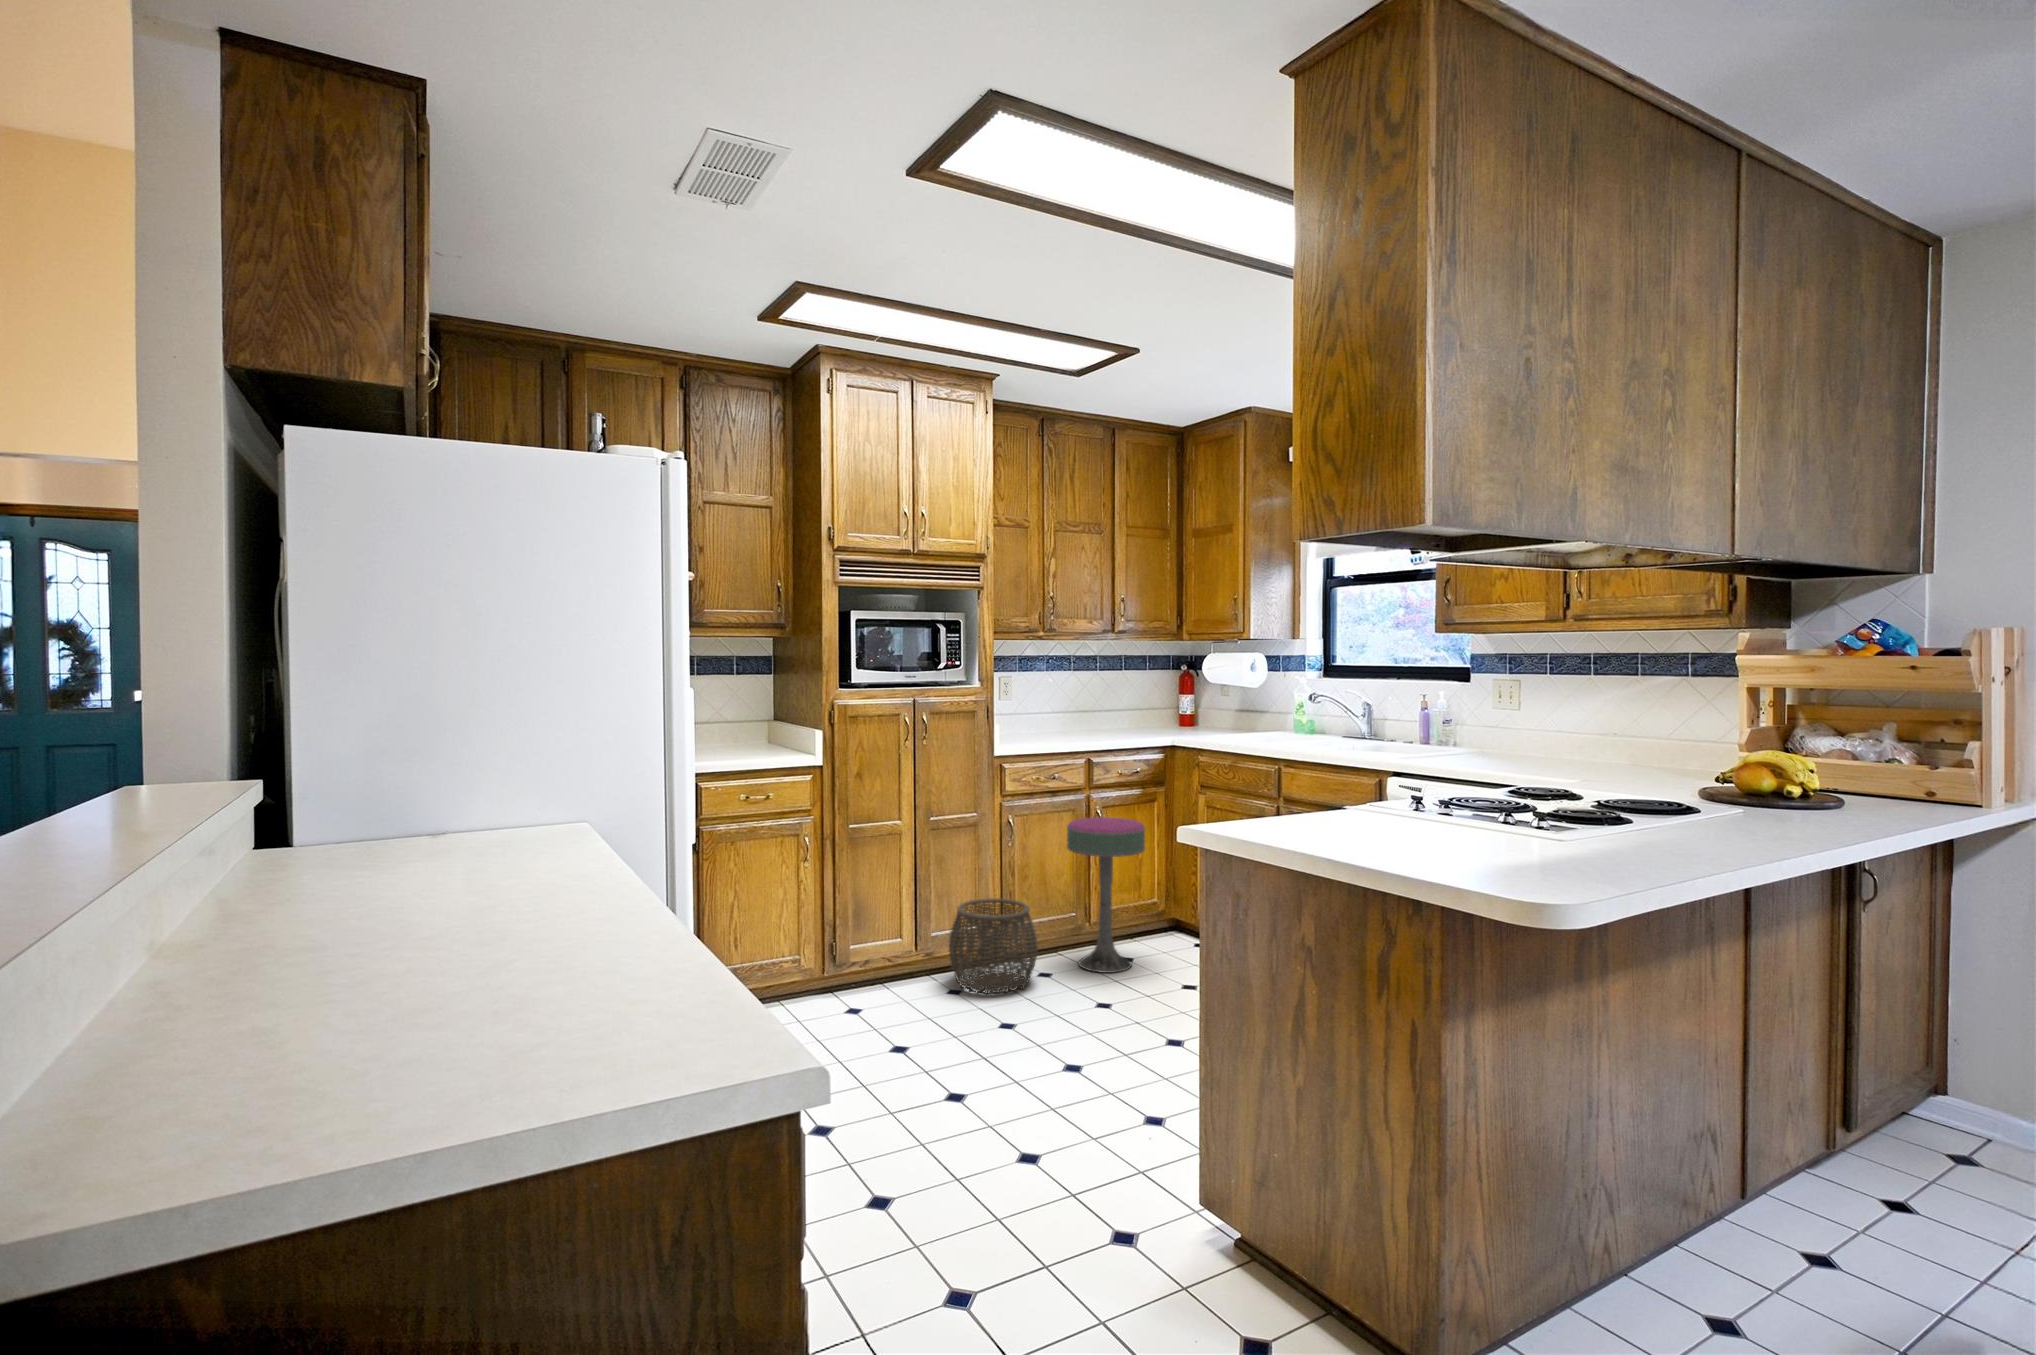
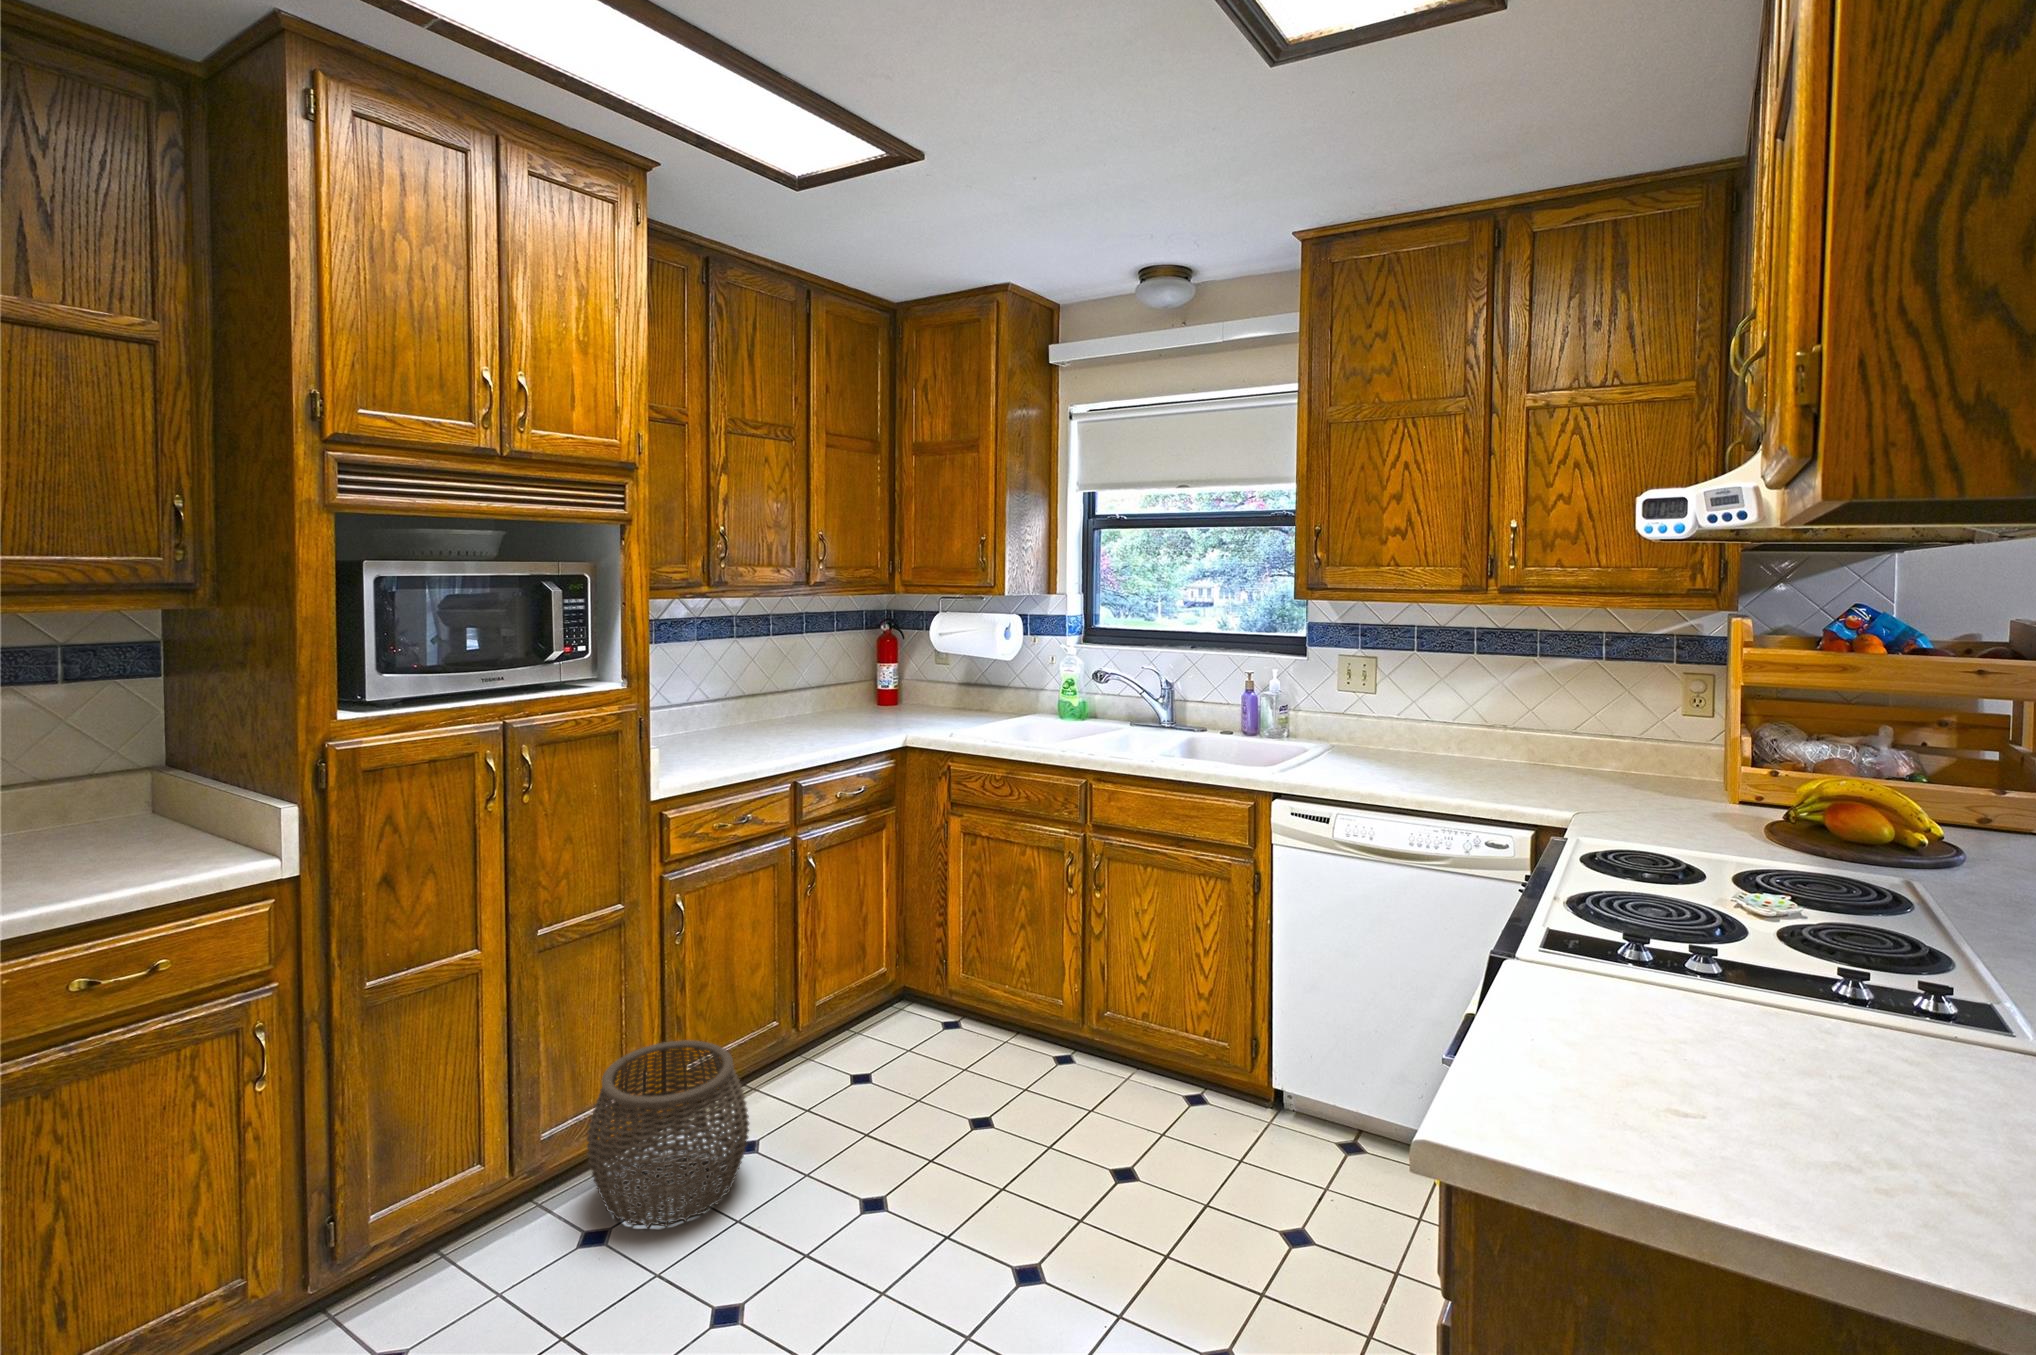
bar stool: present [1067,817,1146,973] -> none [778,875,901,1122]

